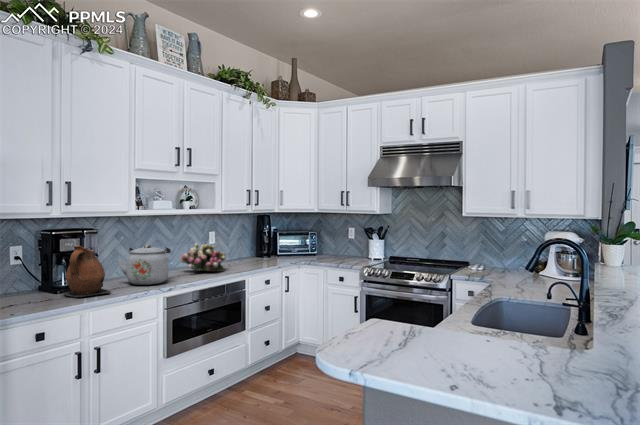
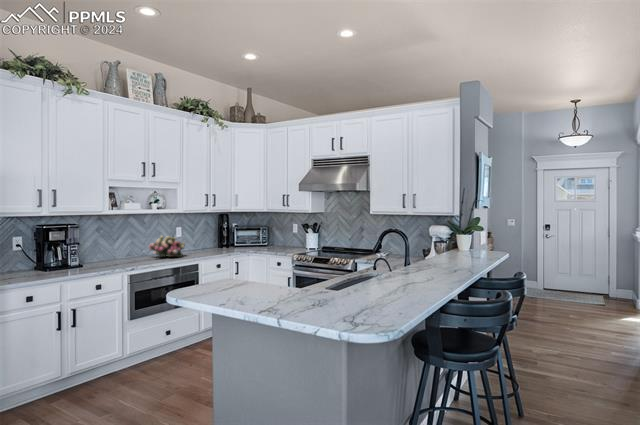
kettle: present [118,245,171,285] -> none [96,236,137,266]
ceramic pitcher: present [64,246,111,297] -> none [49,236,87,273]

